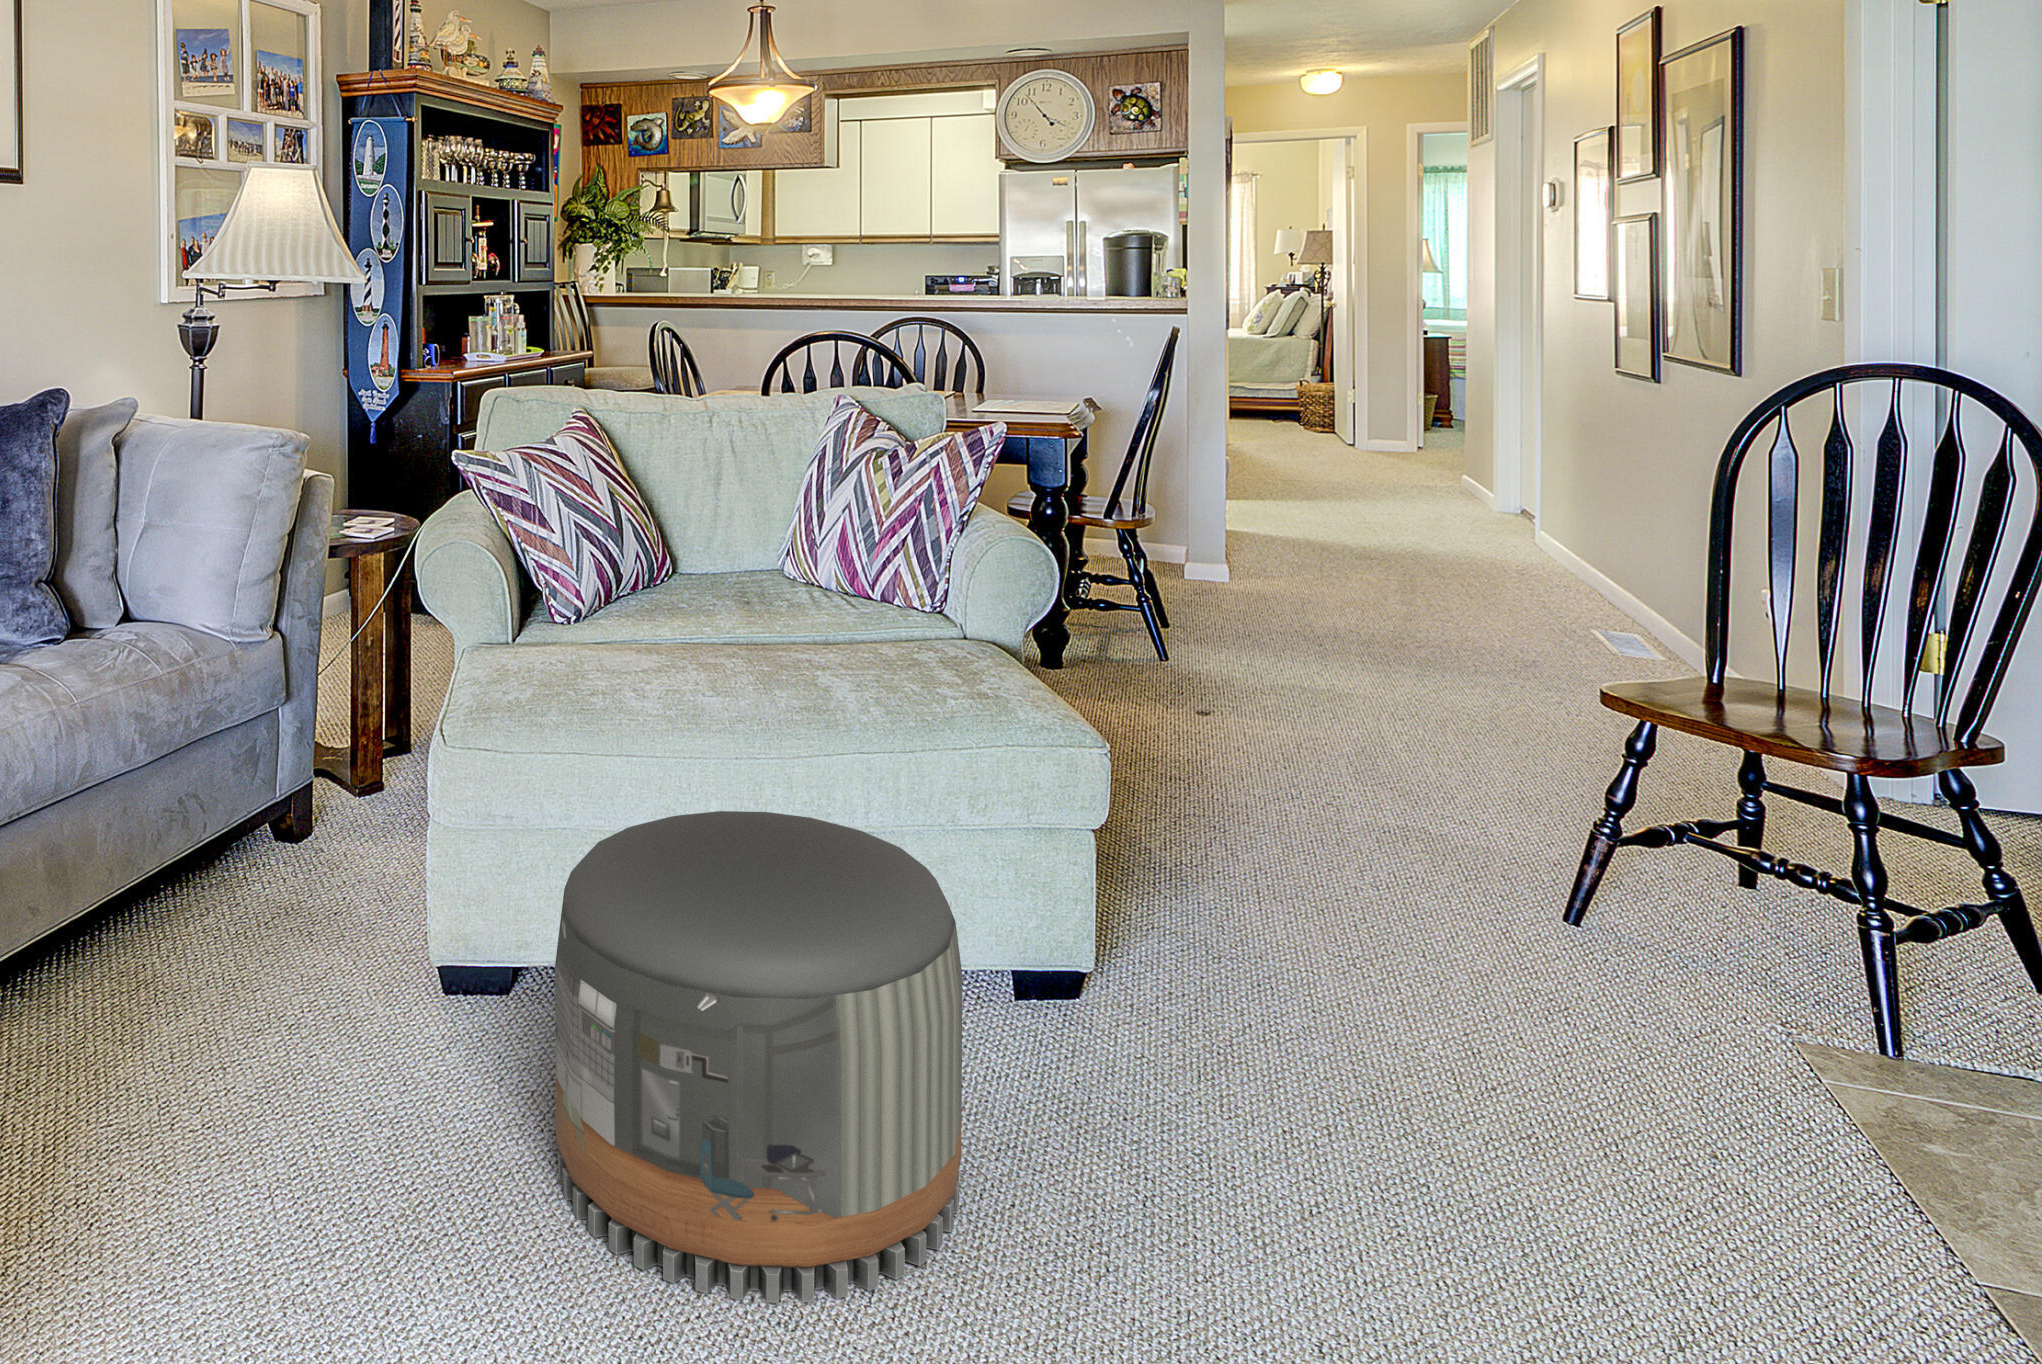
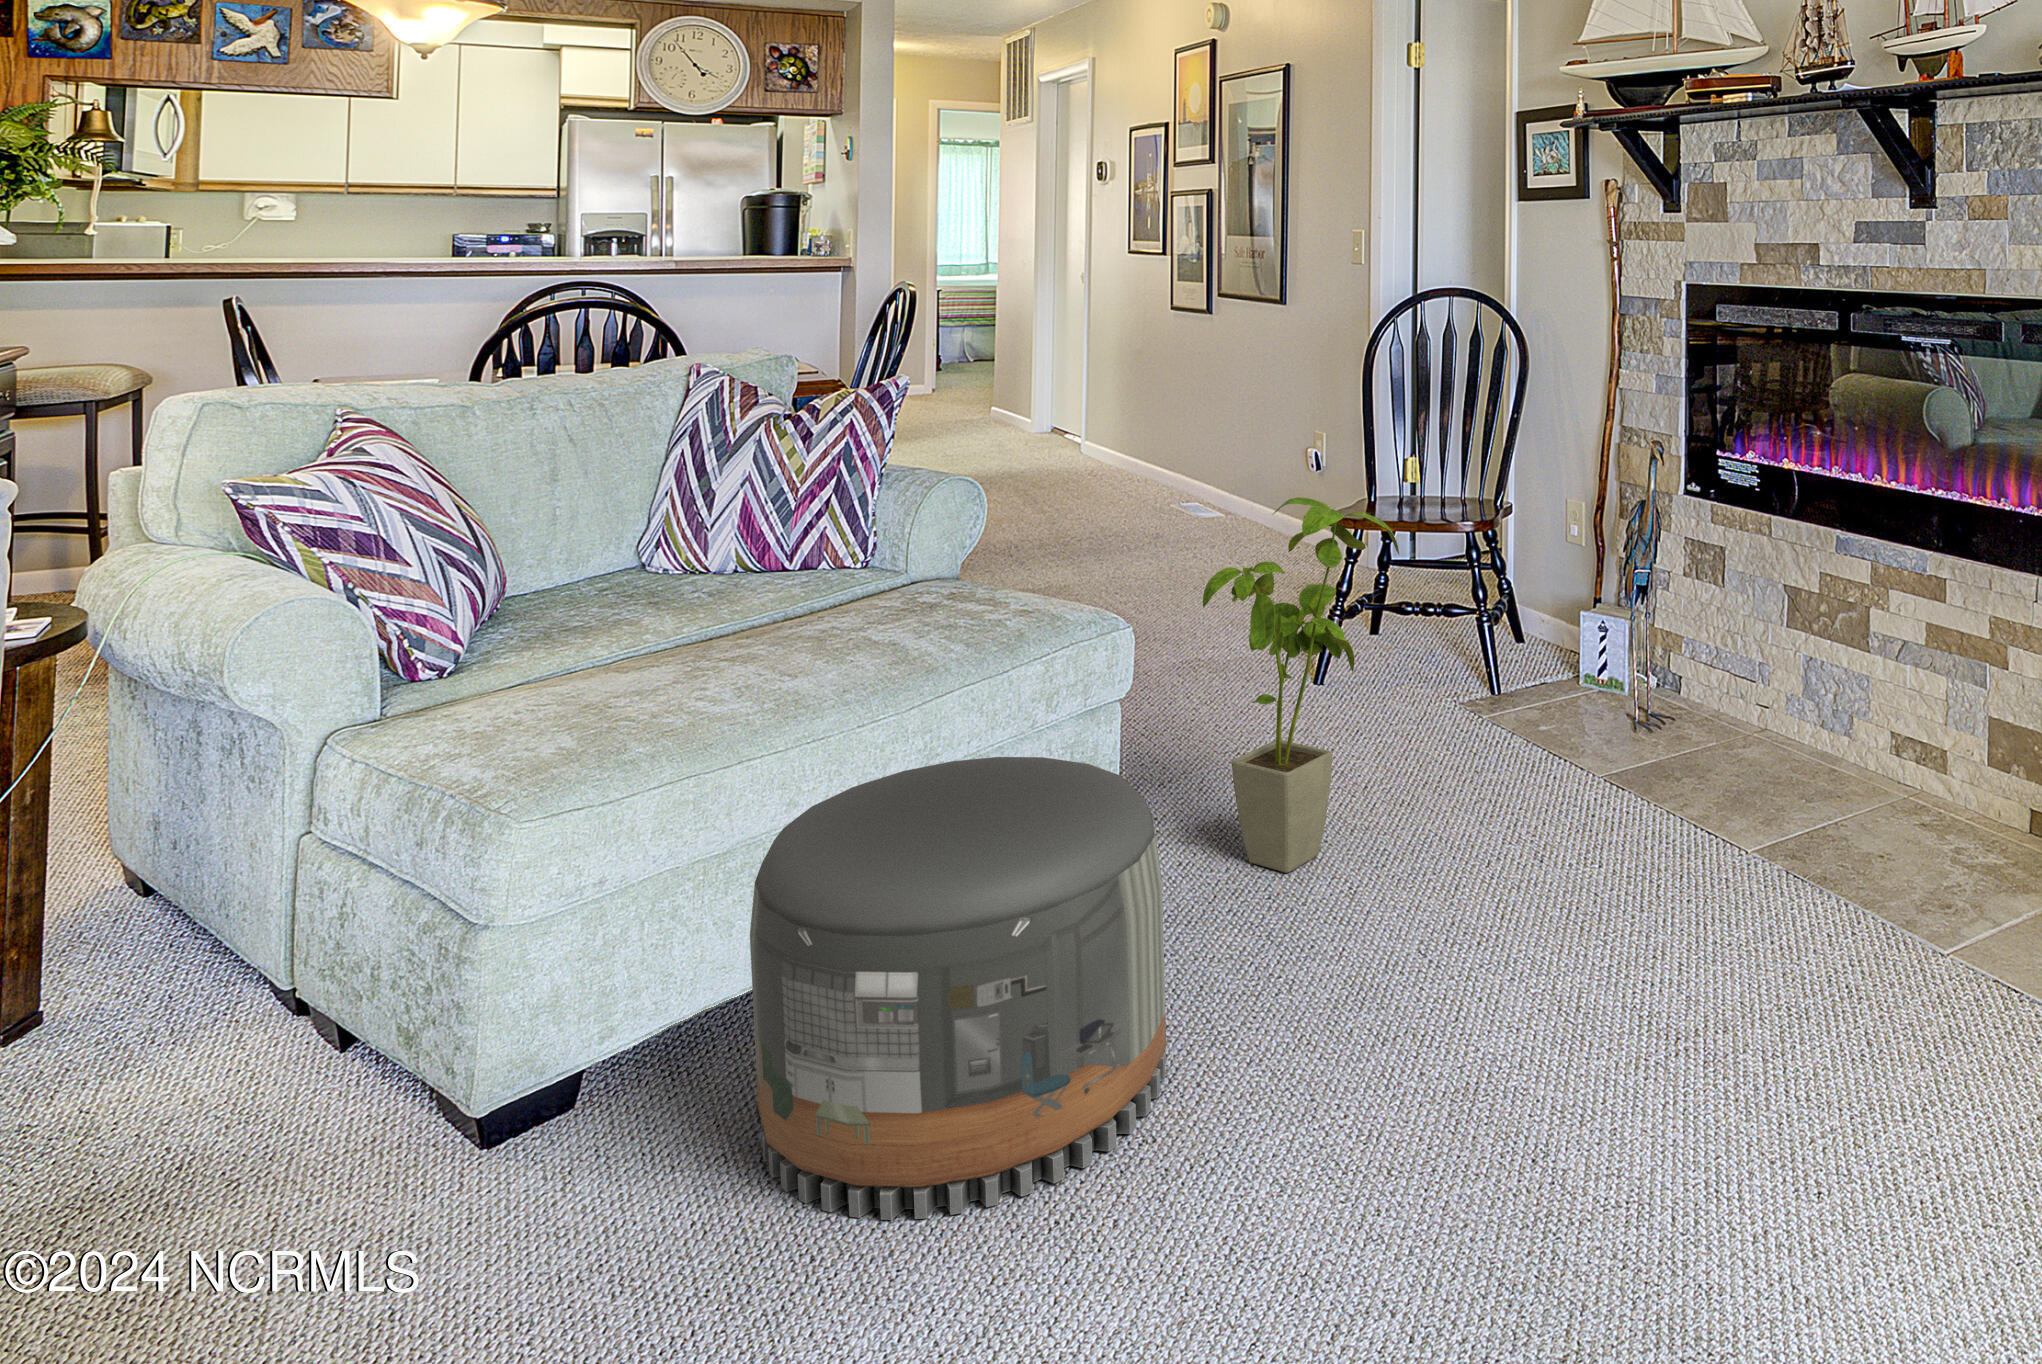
house plant: none [1183,618,1481,1114] -> present [1203,497,1399,873]

